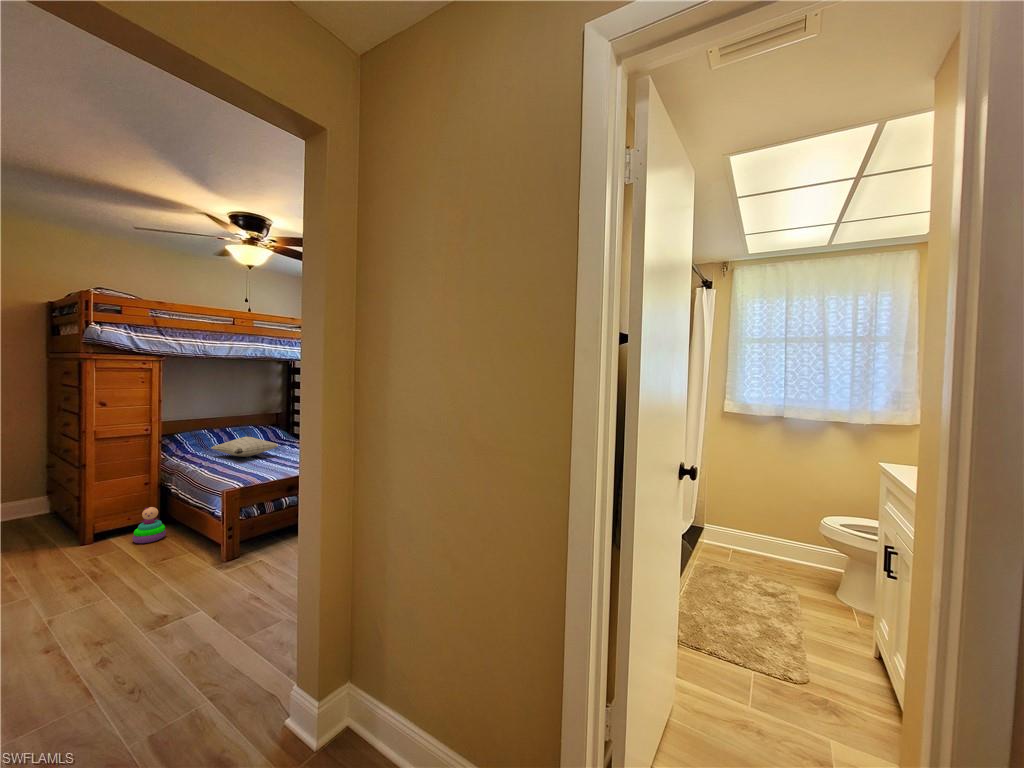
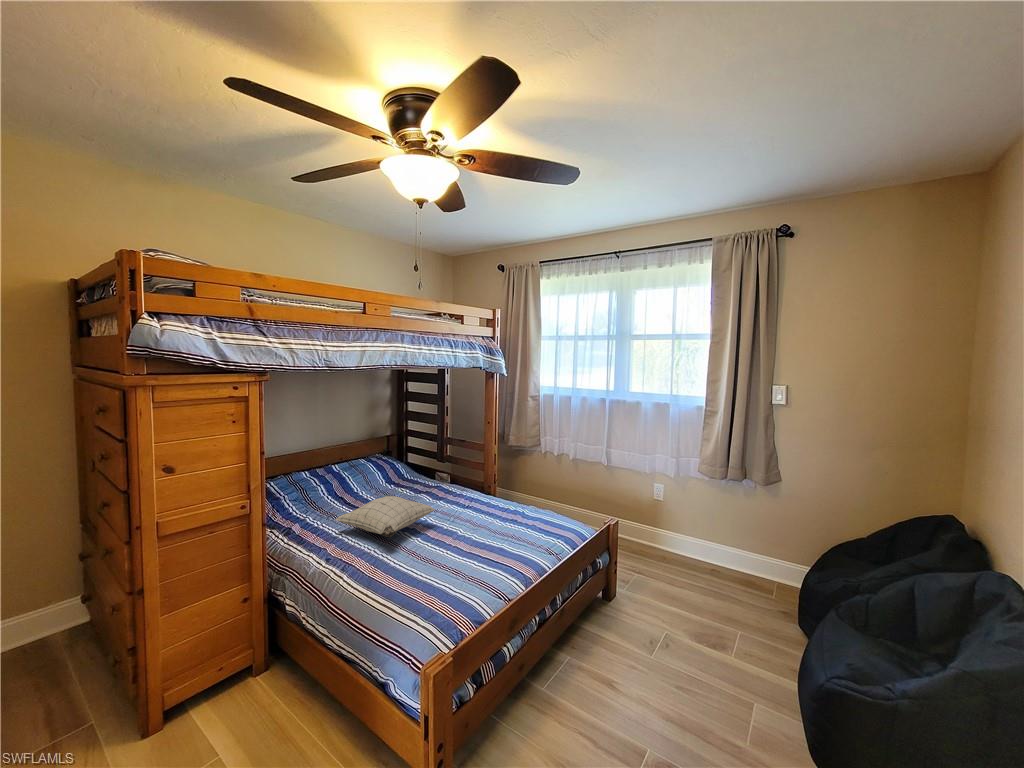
stacking toy: present [132,507,166,543] -> none [234,659,289,738]

